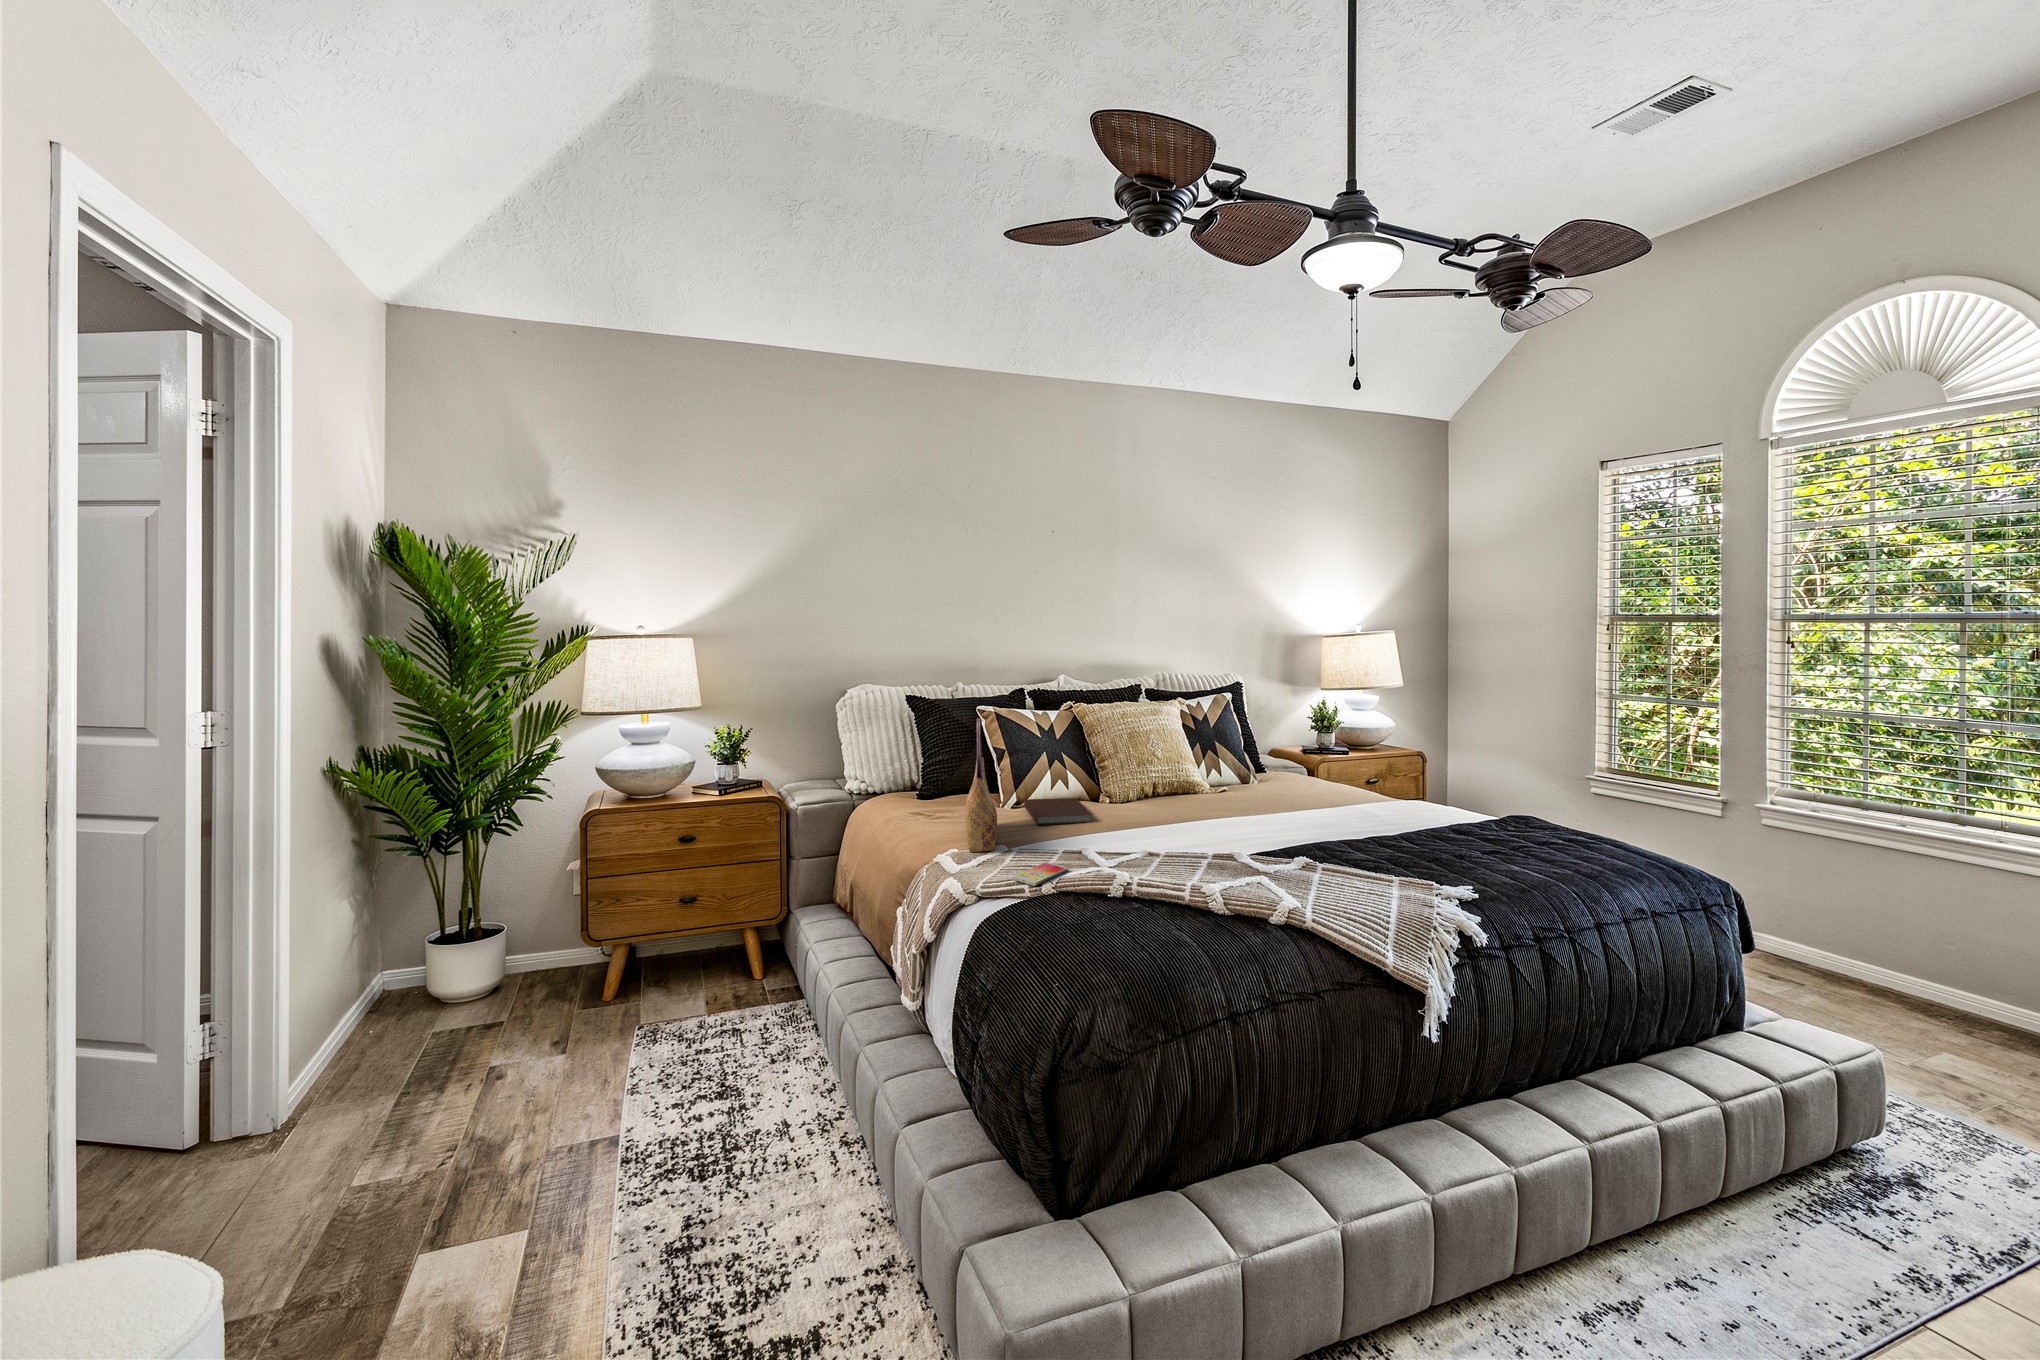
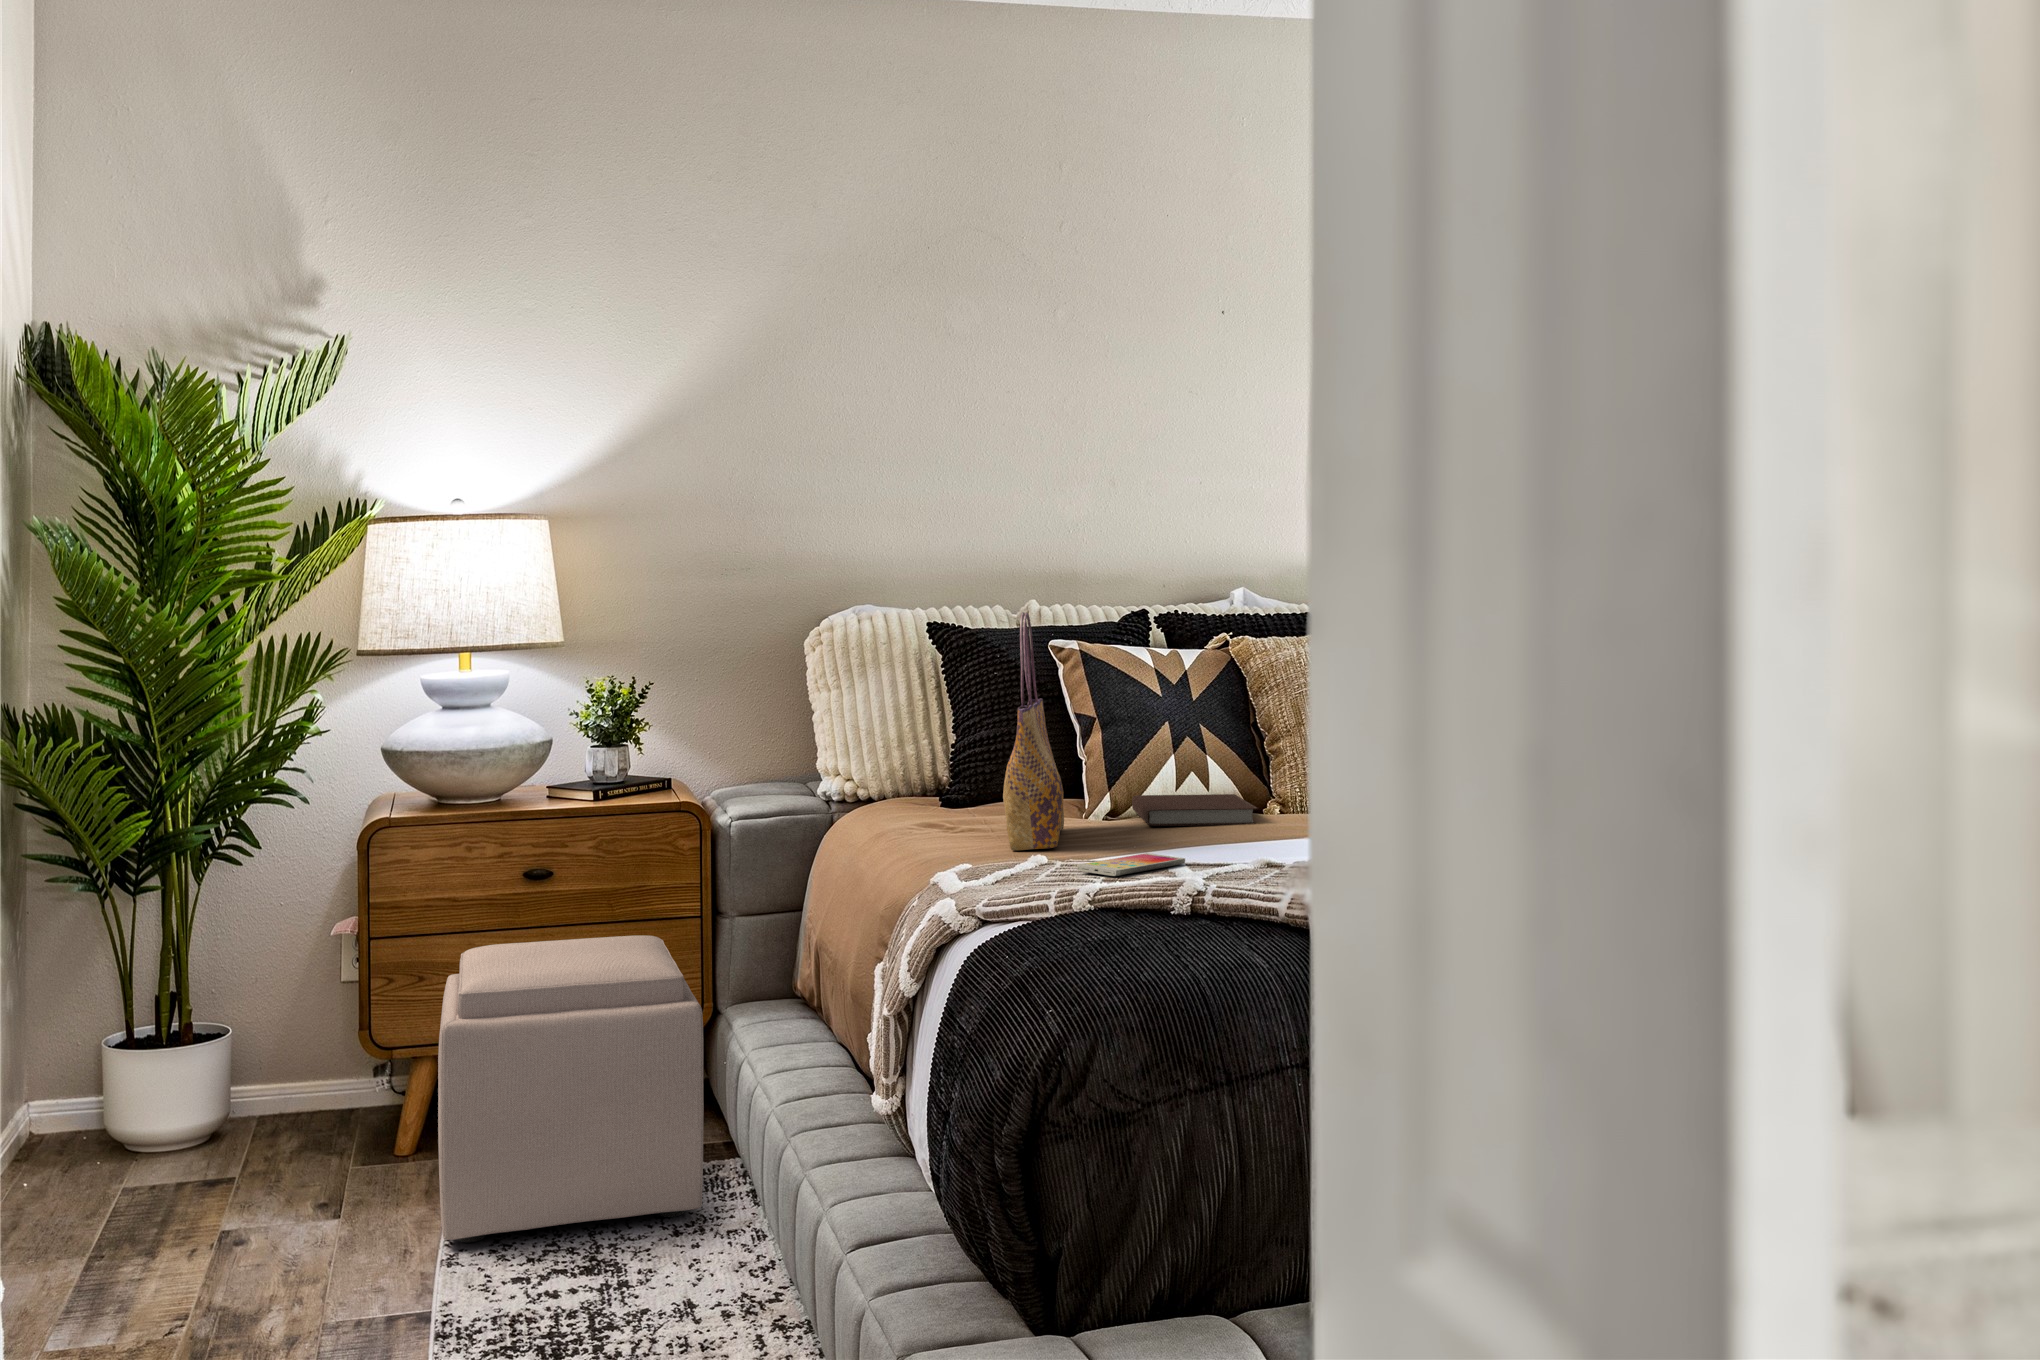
ottoman: none [629,875,790,1076] -> present [438,936,704,1243]

